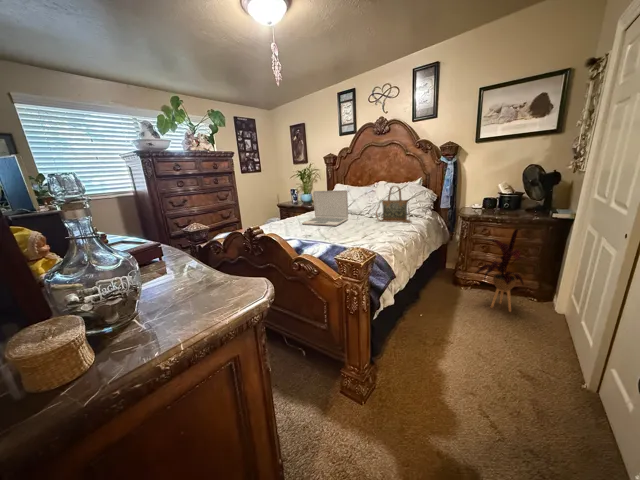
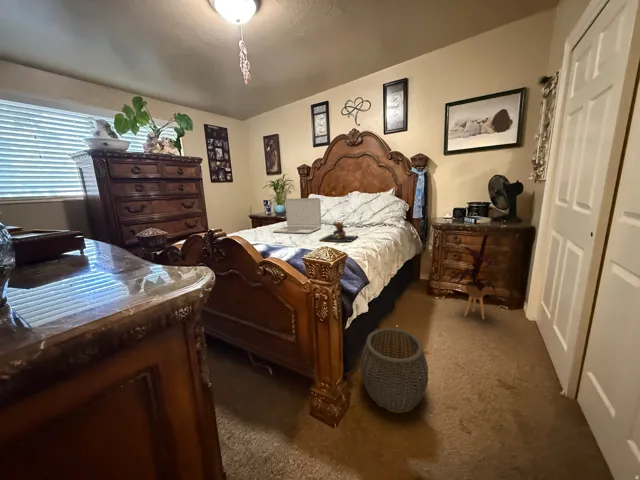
handbag: present [376,186,411,223] -> none [349,194,385,231]
teddy bear: none [347,216,385,236] -> present [320,222,358,242]
woven basket: none [386,319,450,394] -> present [361,328,428,412]

